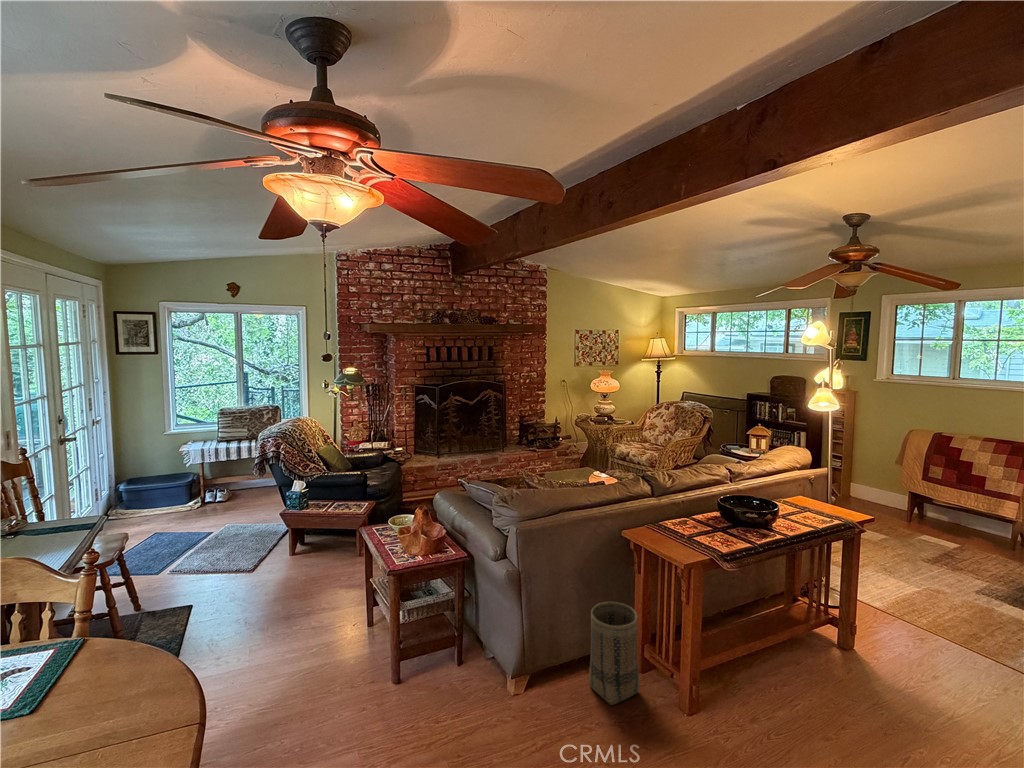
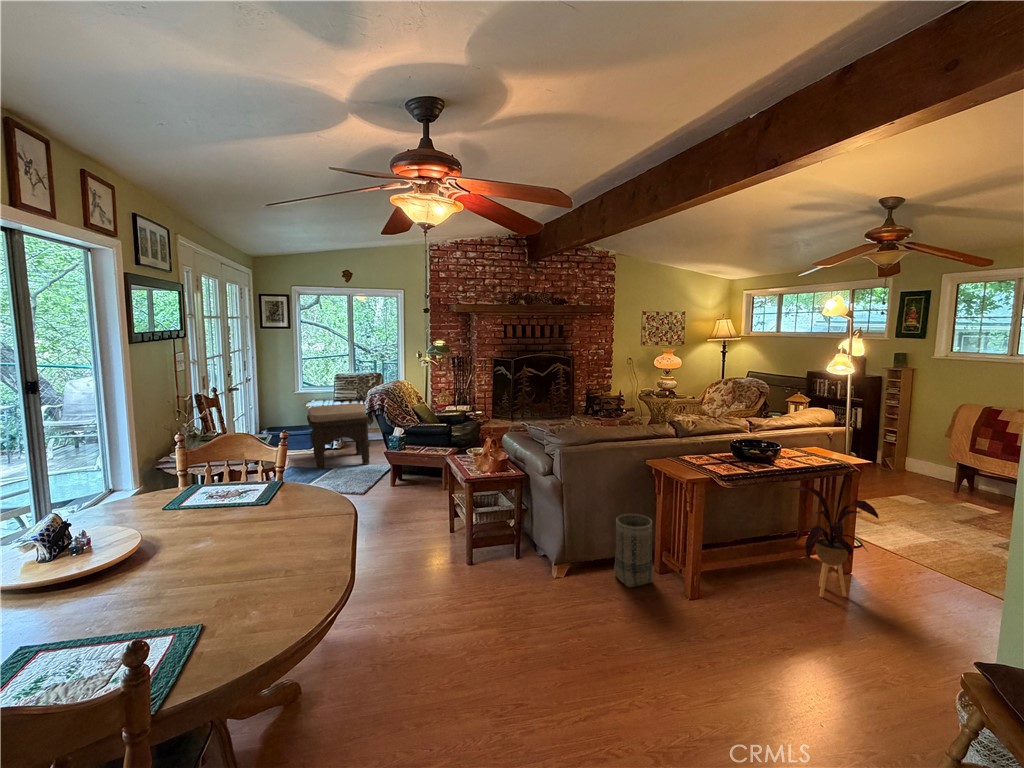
ottoman: none [177,446,264,537] -> present [307,403,371,470]
house plant: none [795,537,919,694] -> present [790,470,879,597]

